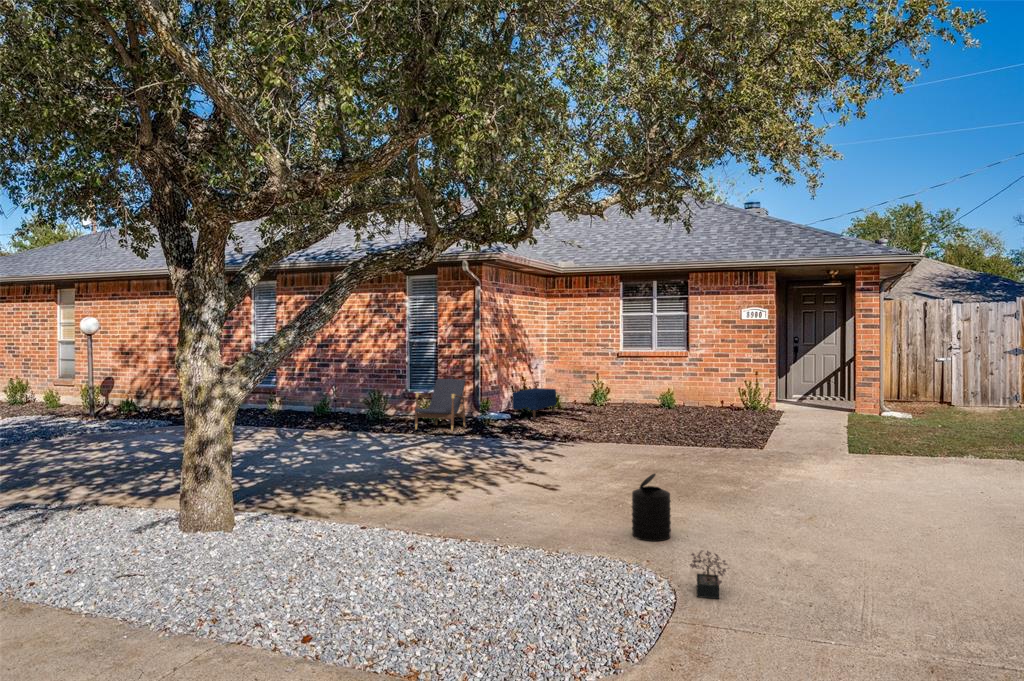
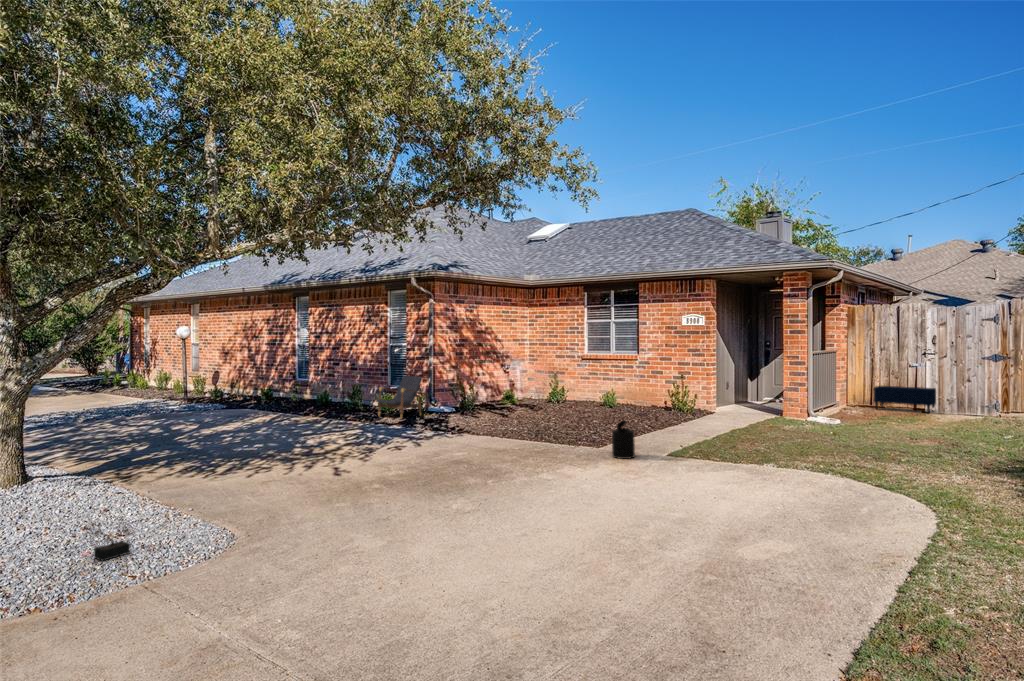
bench: present [512,388,556,418] -> present [874,386,936,413]
trash can: present [632,474,671,541] -> present [612,420,635,459]
decorative plant: present [690,550,729,599] -> present [83,523,130,561]

